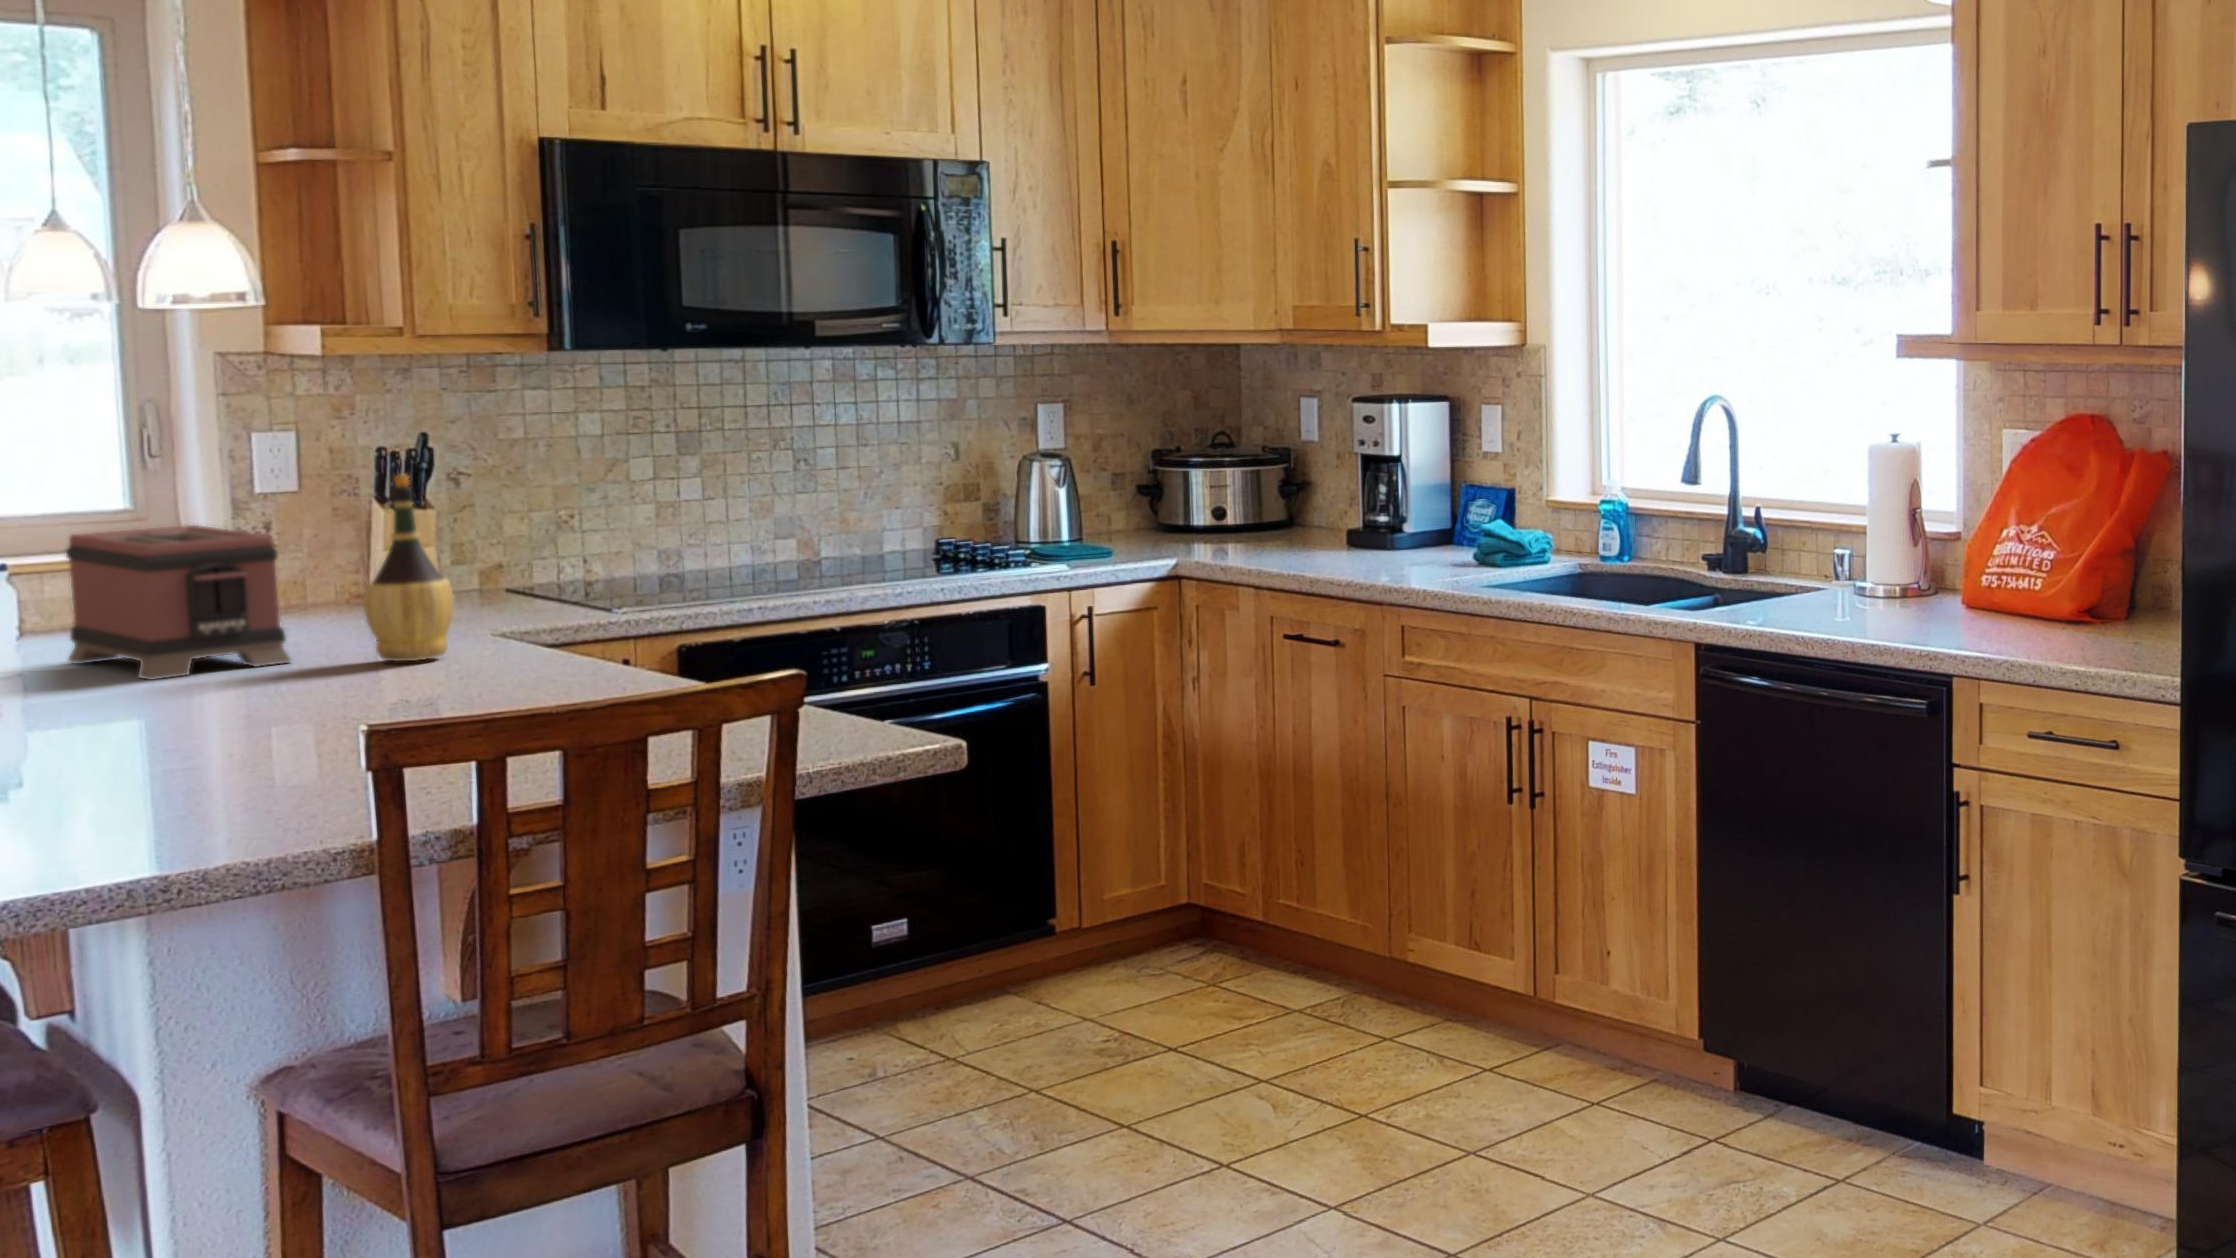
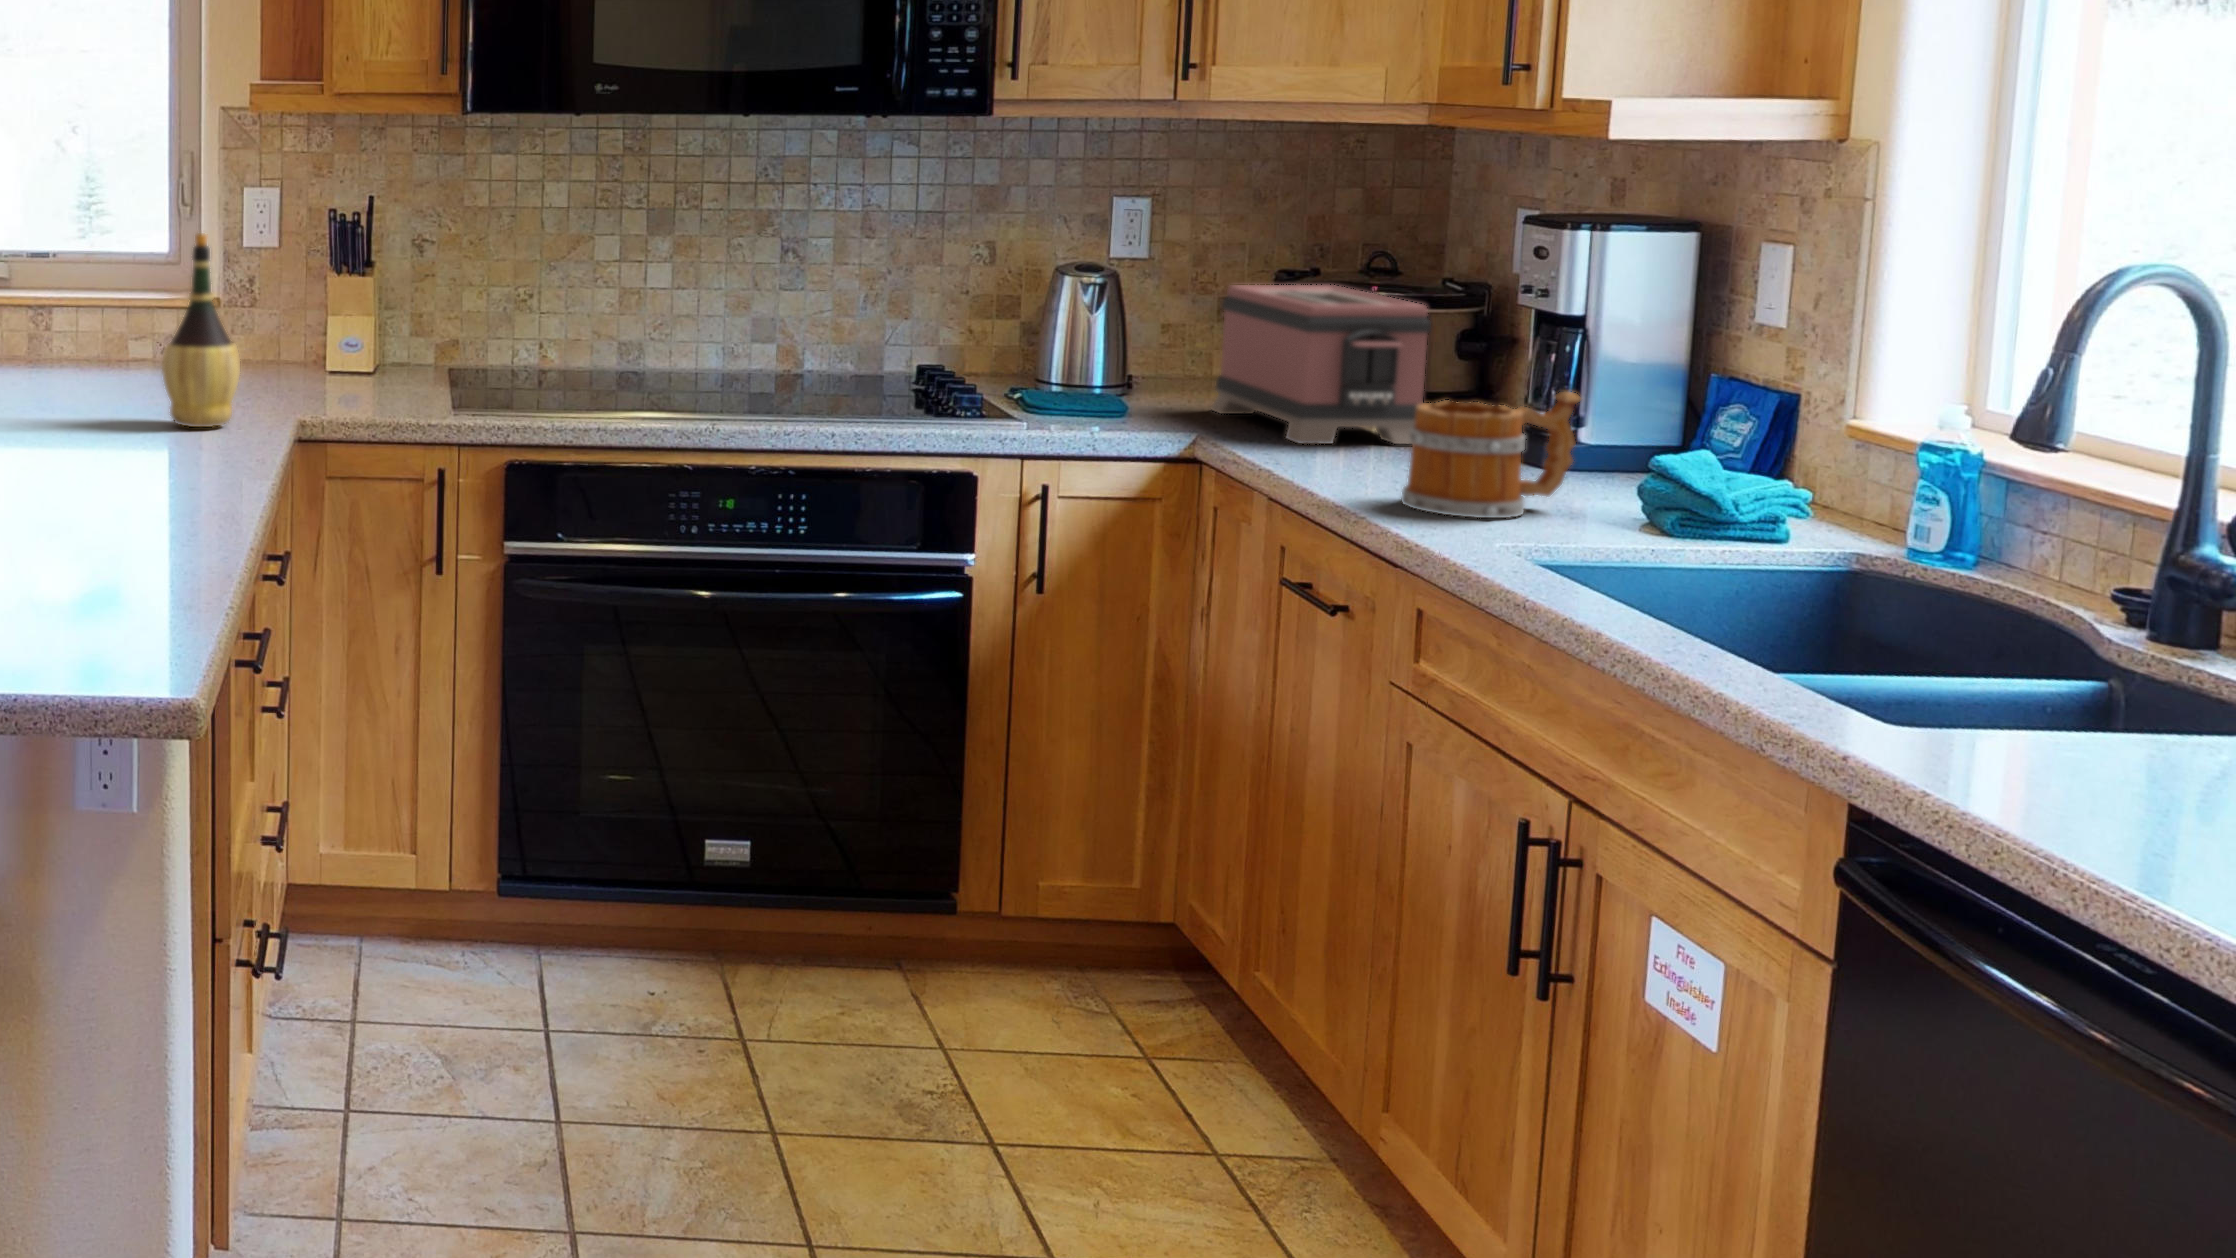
mug: none [1357,498,1440,578] -> present [1401,392,1581,518]
toaster: present [66,525,291,680] -> present [1211,285,1431,444]

